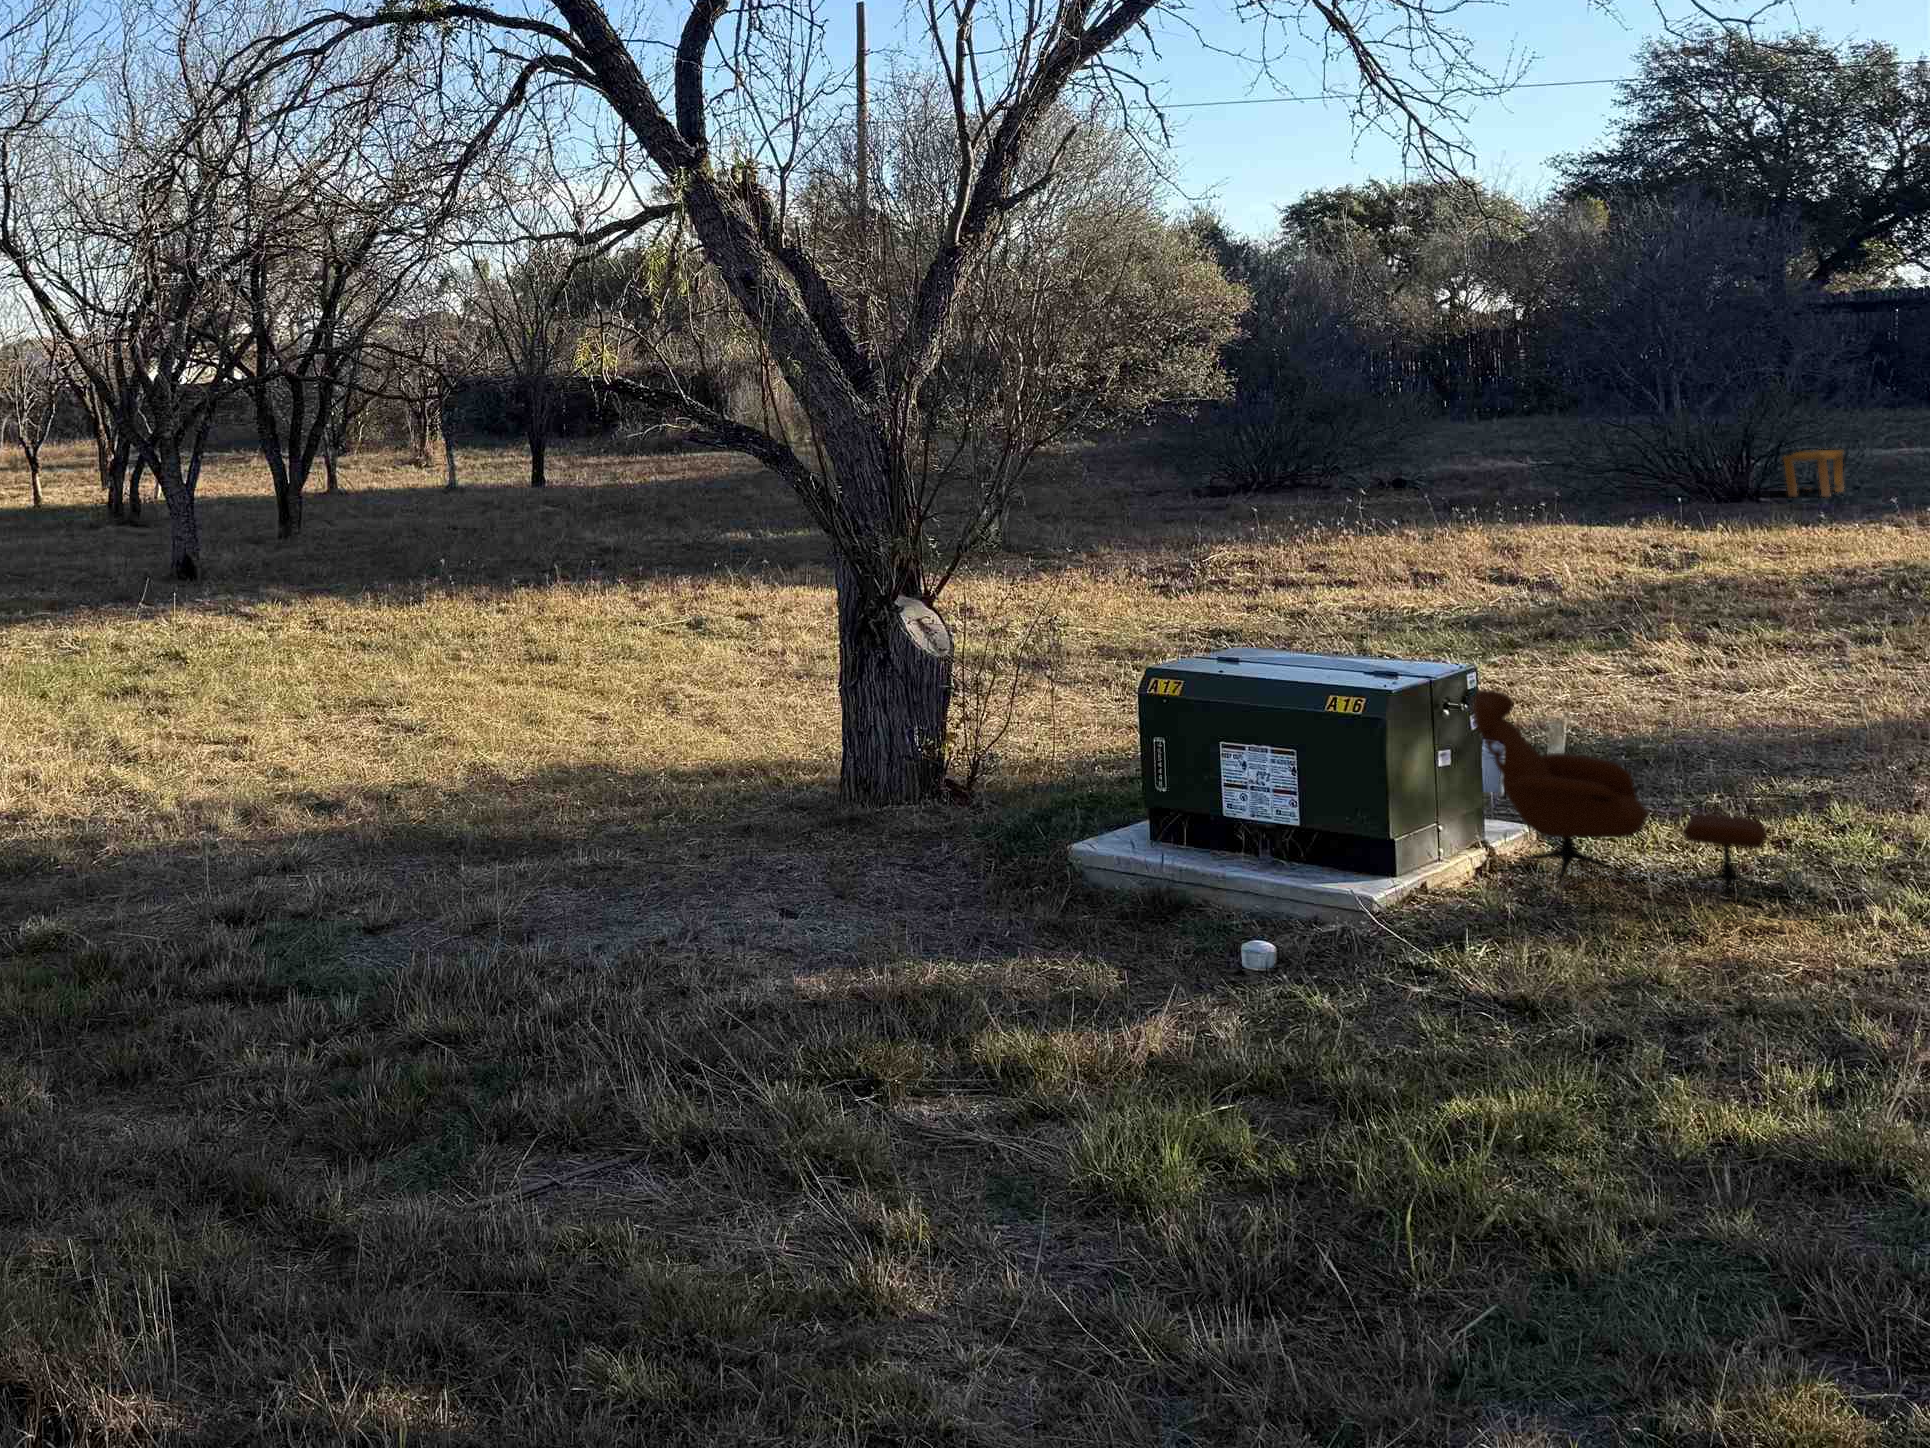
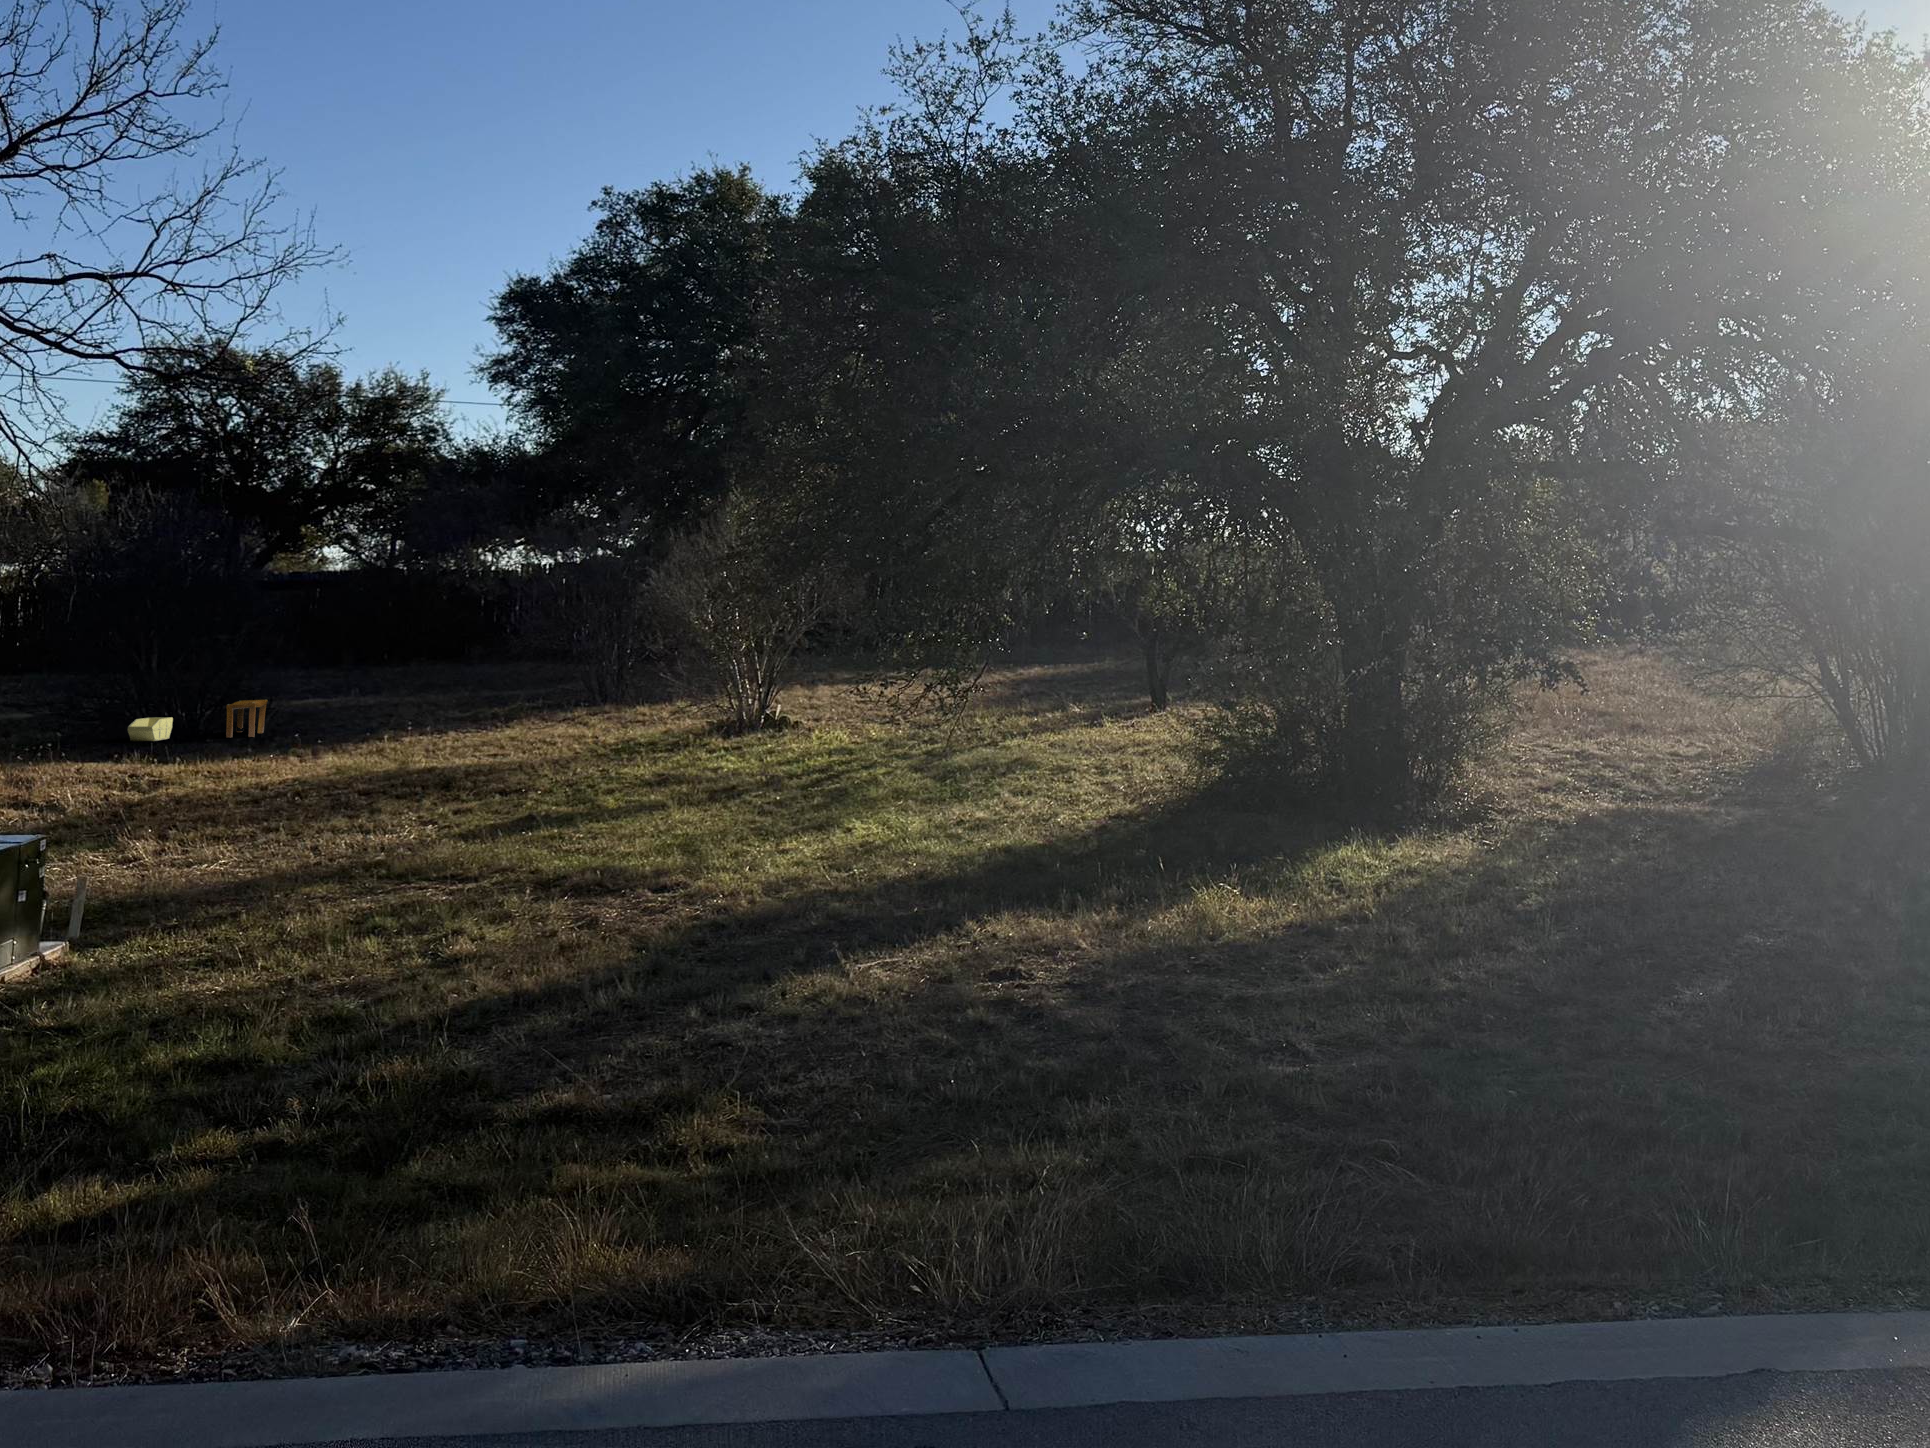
storage bin: none [1649,470,1710,498] -> present [128,717,173,741]
lounge chair: present [1473,689,1789,901] -> none [46,848,215,973]

